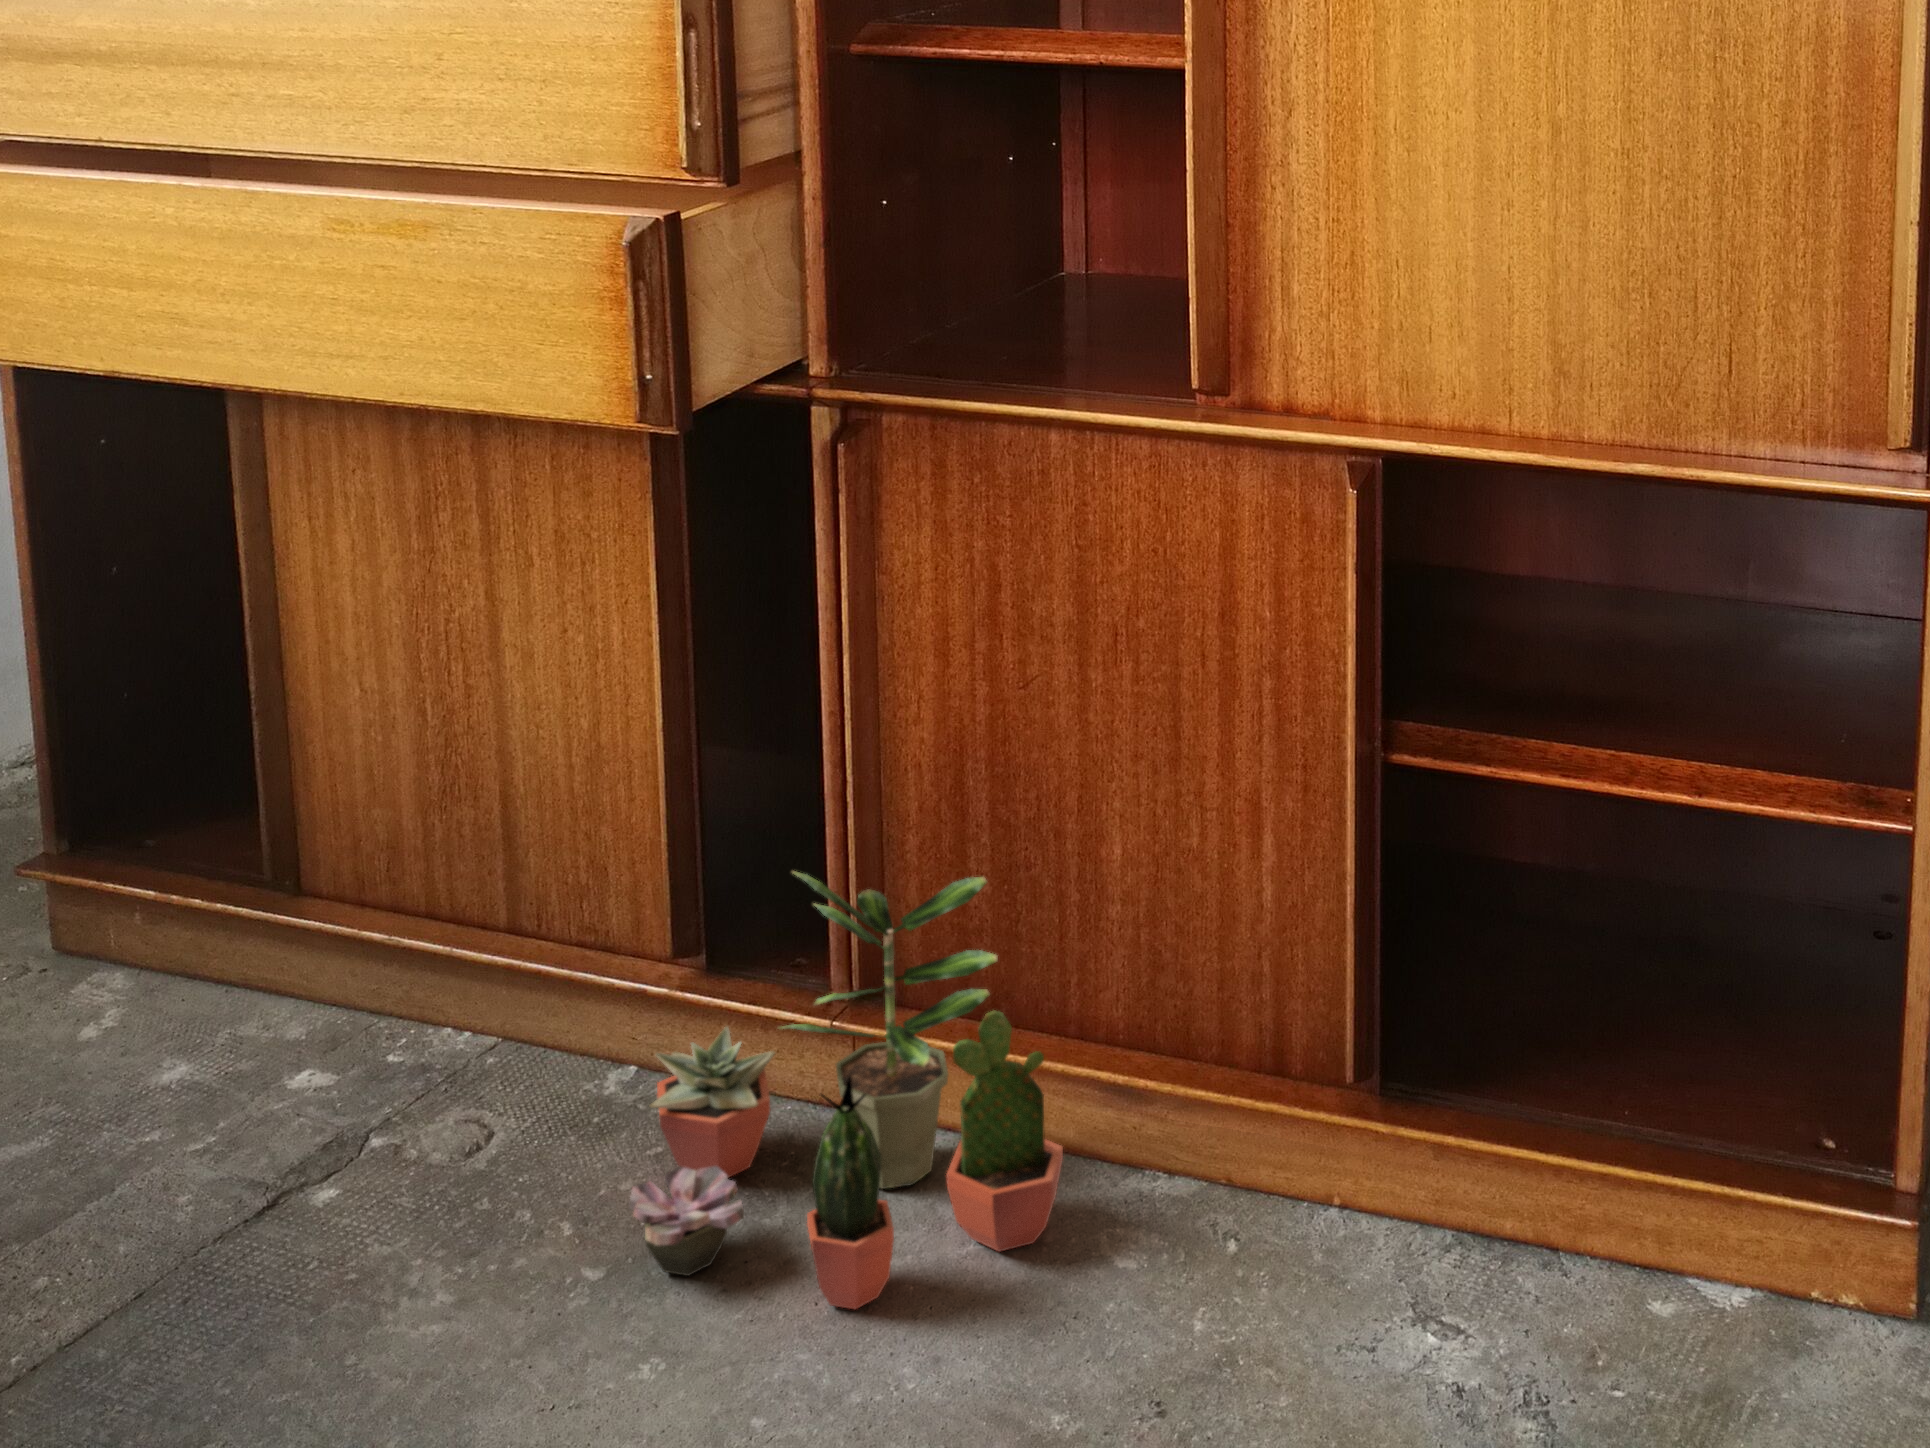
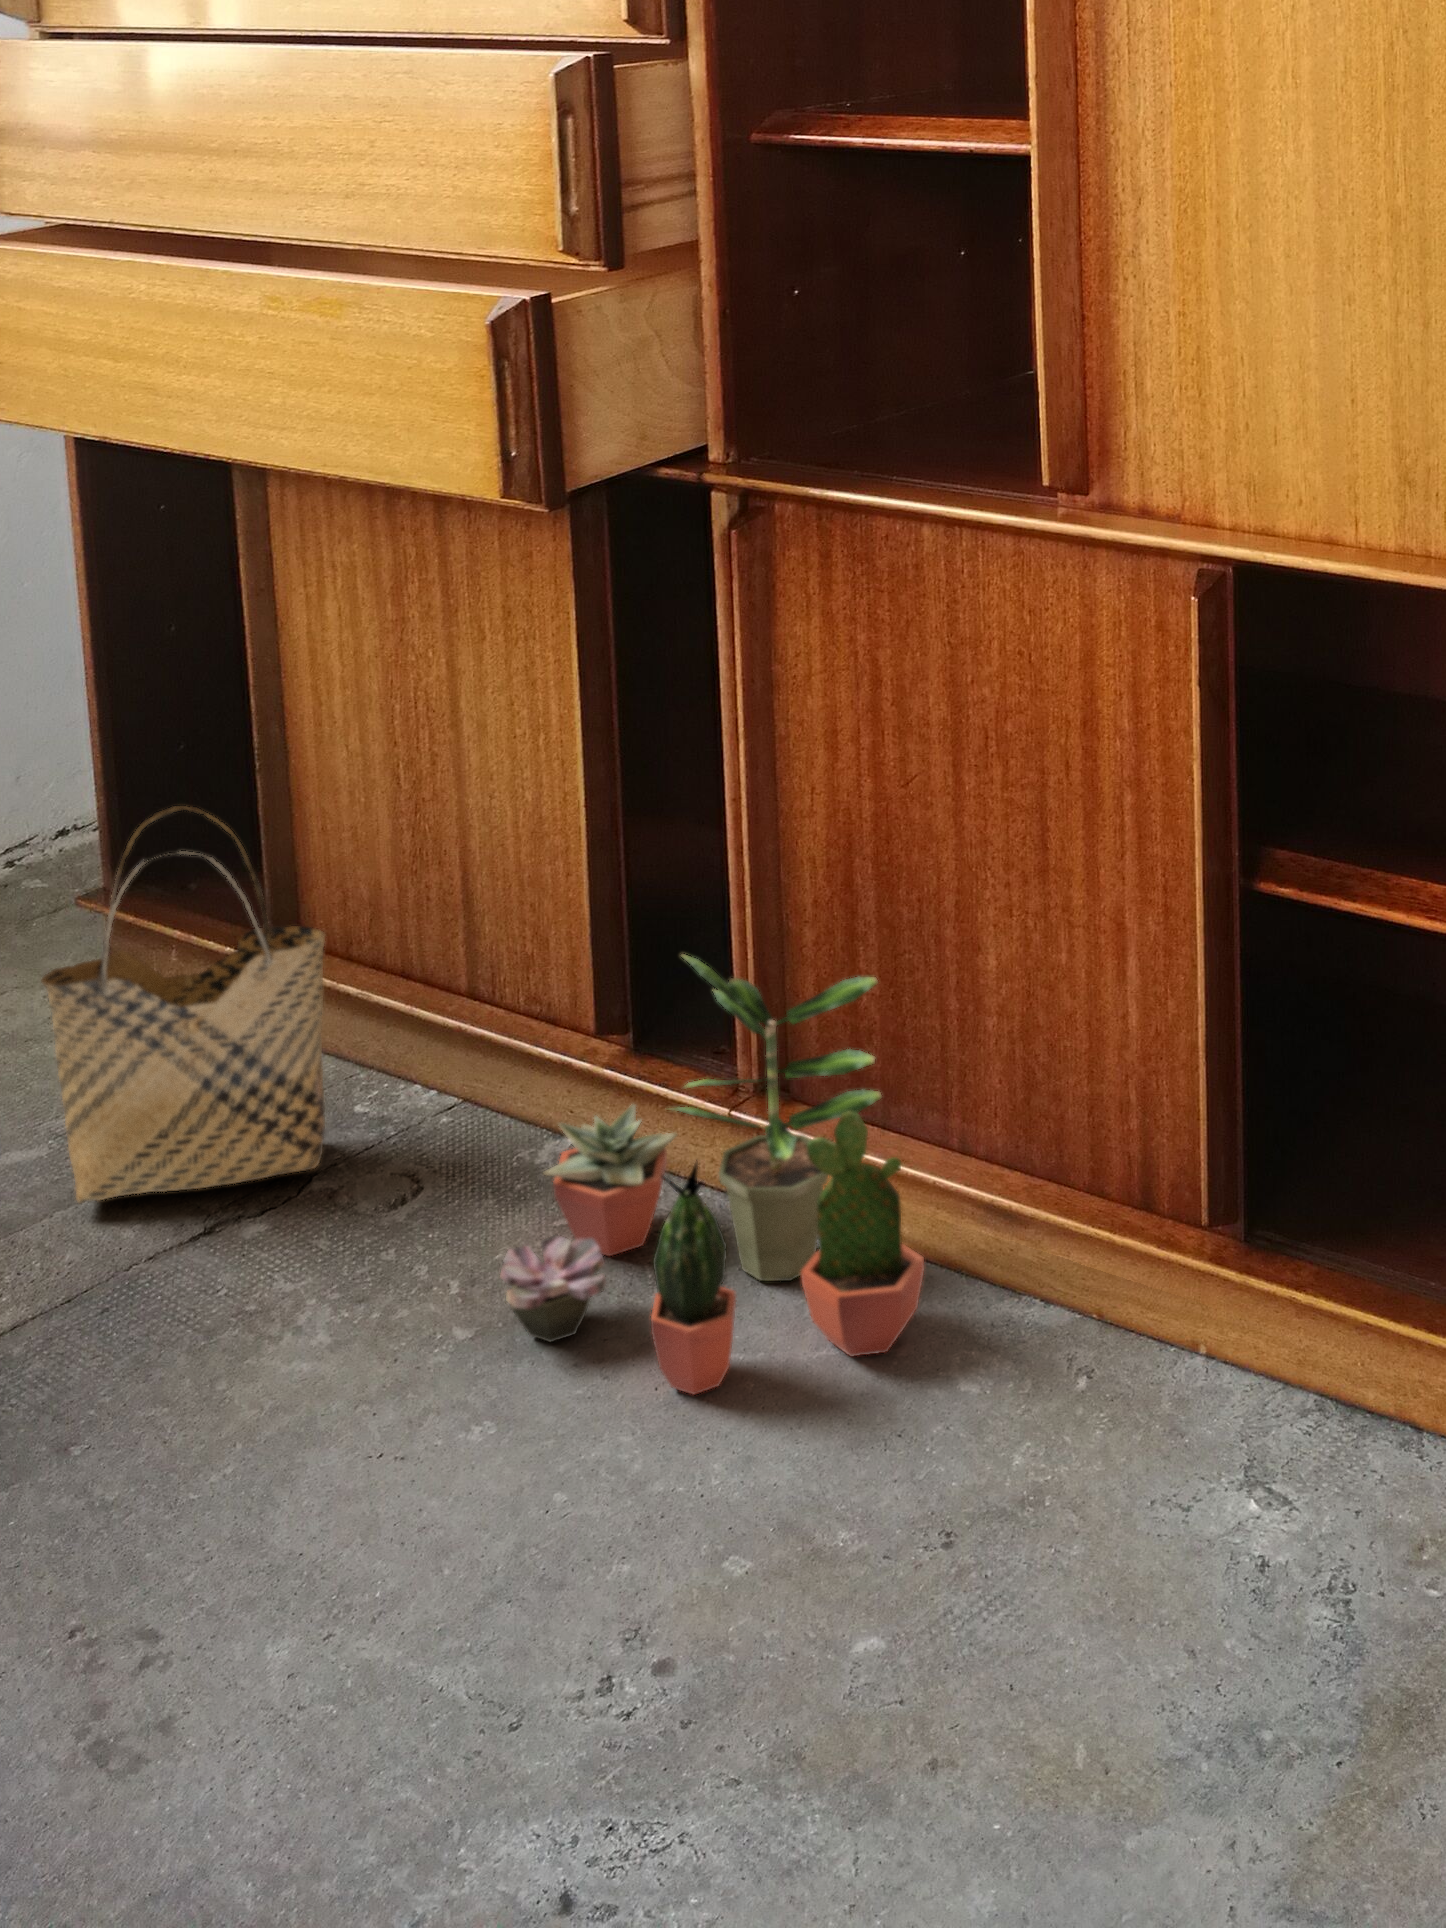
woven basket: none [68,761,381,1194] -> present [41,806,325,1203]

